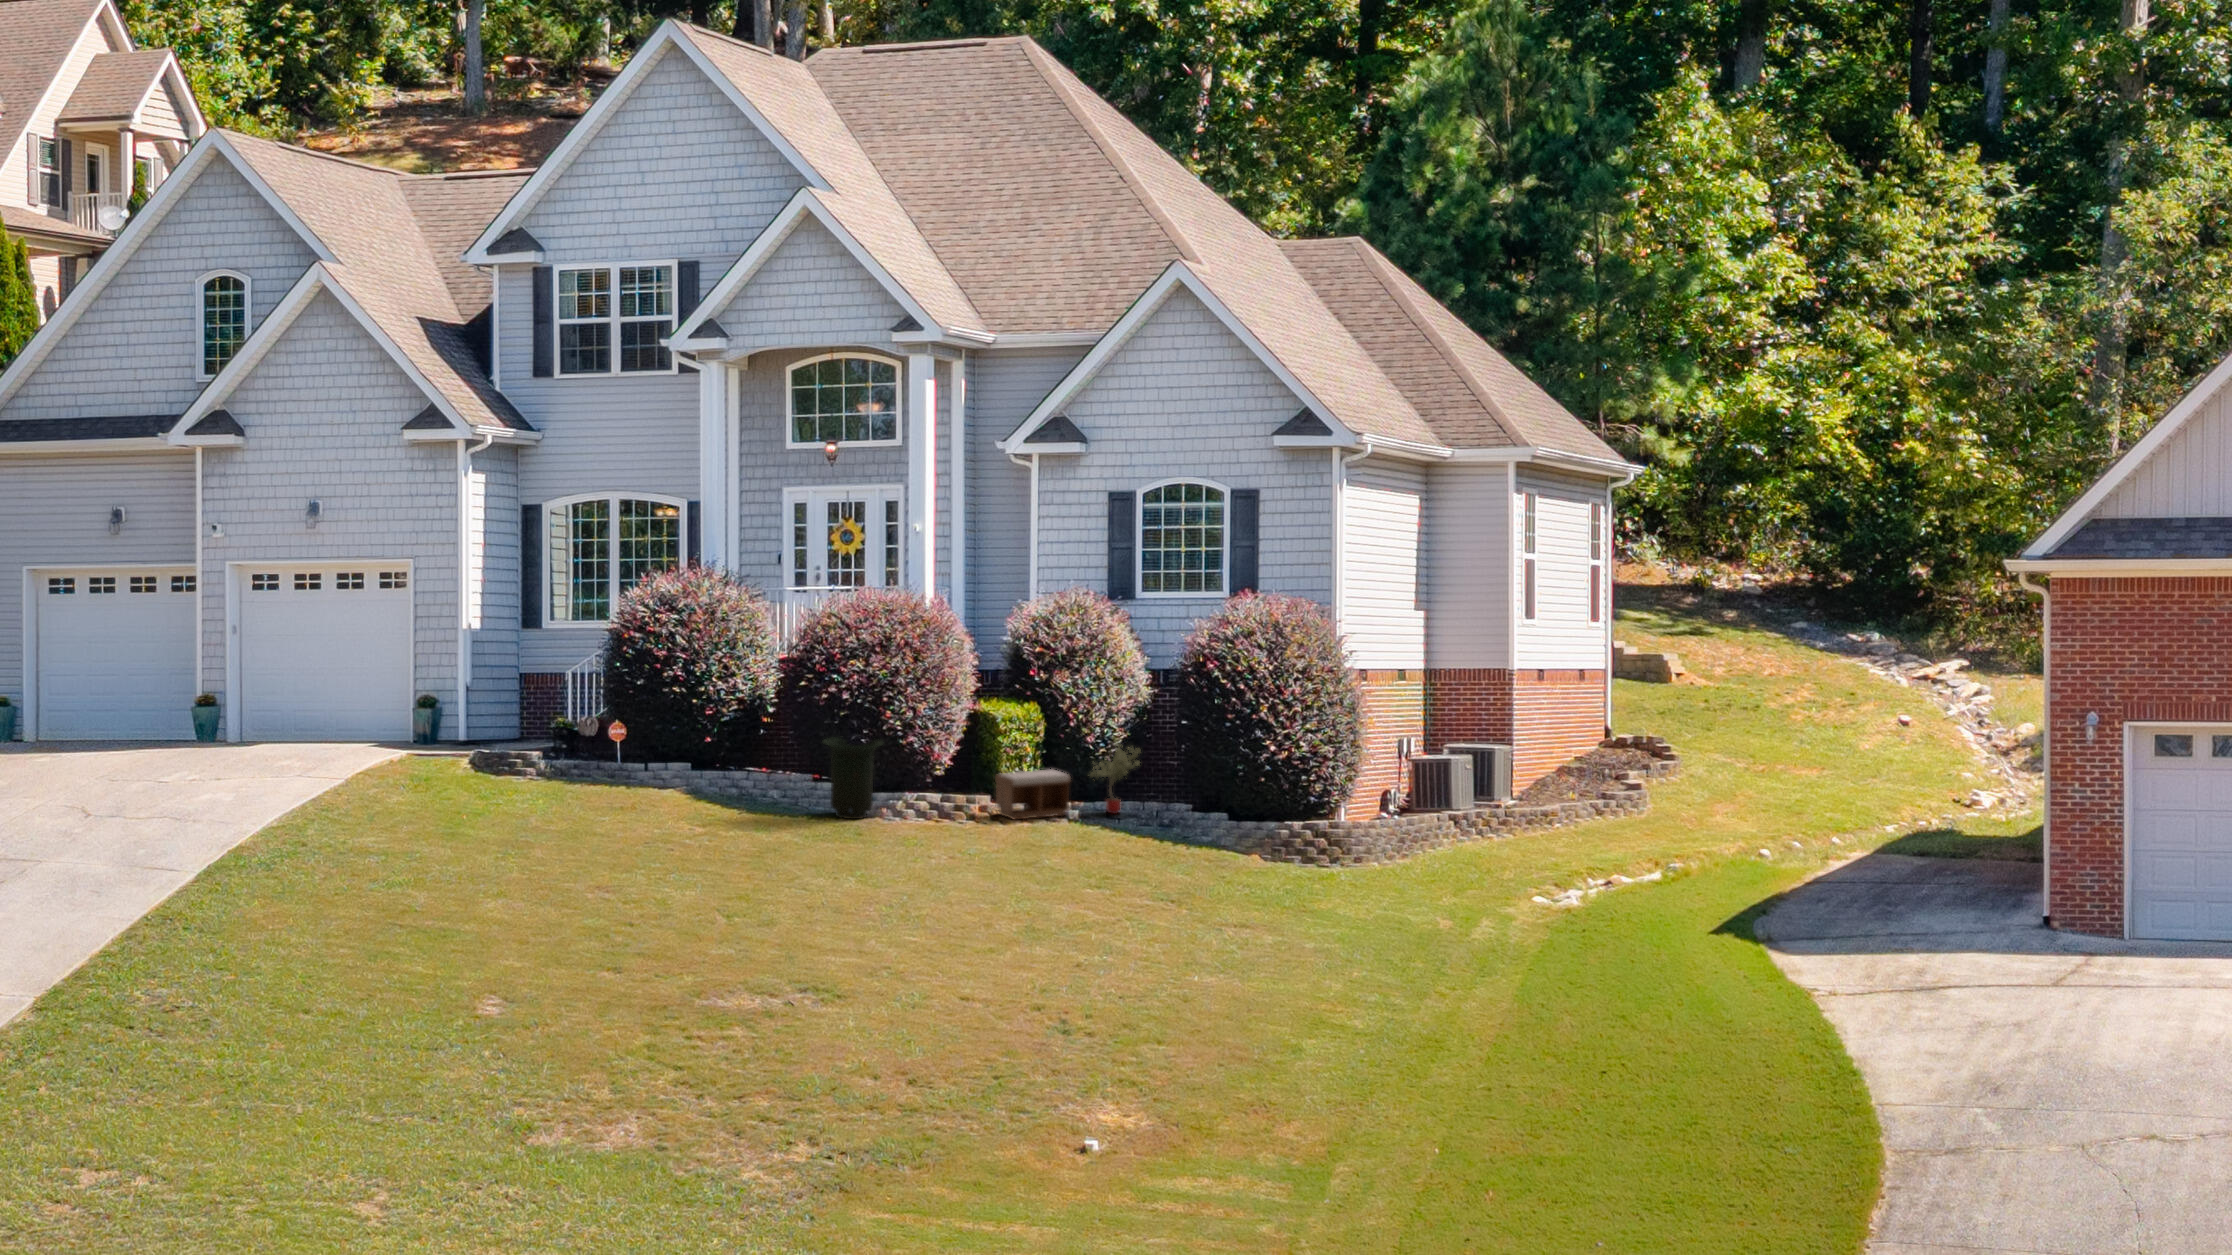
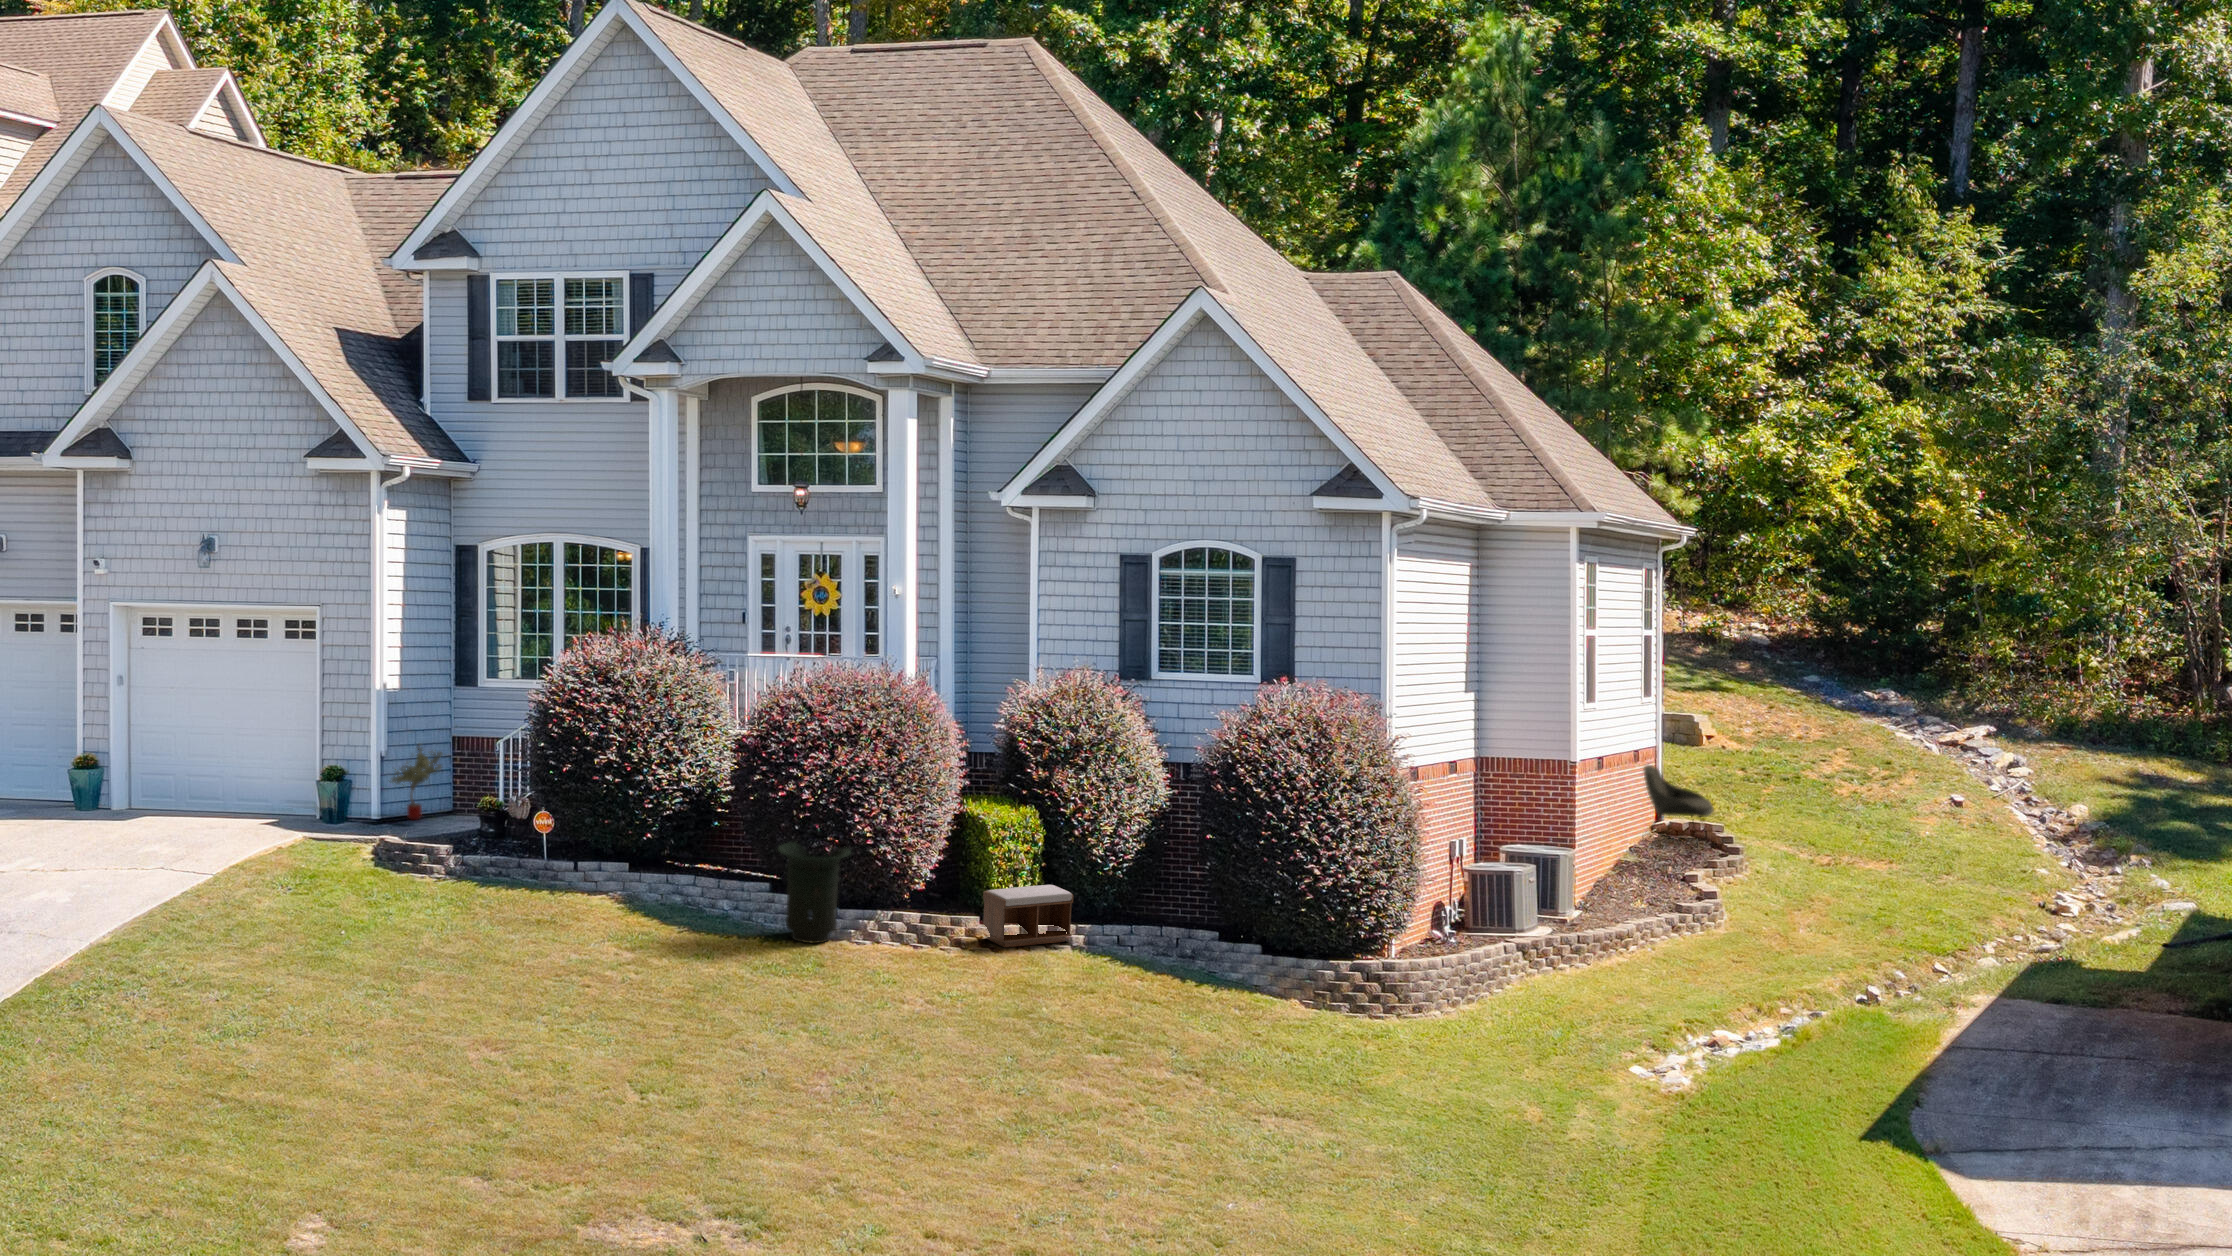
lounge chair: none [1597,681,1662,755] -> present [1642,765,1714,848]
potted tree: present [1091,739,1140,814] -> present [389,745,442,820]

